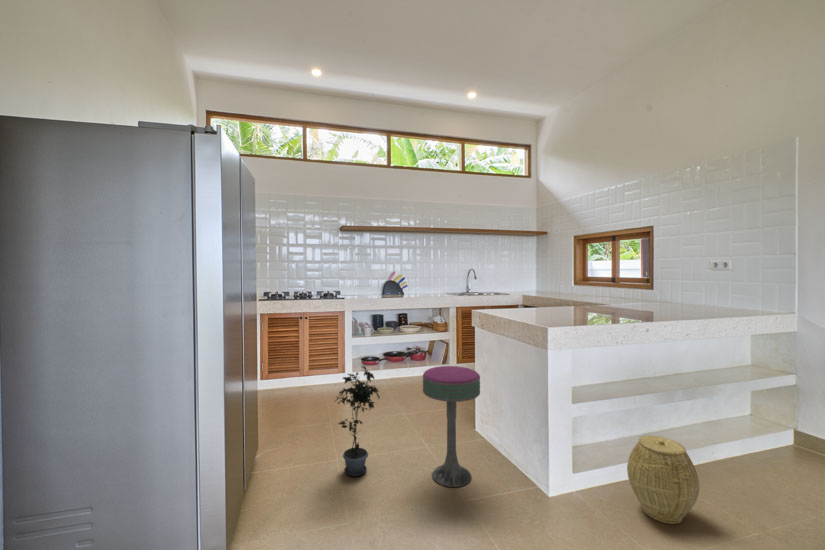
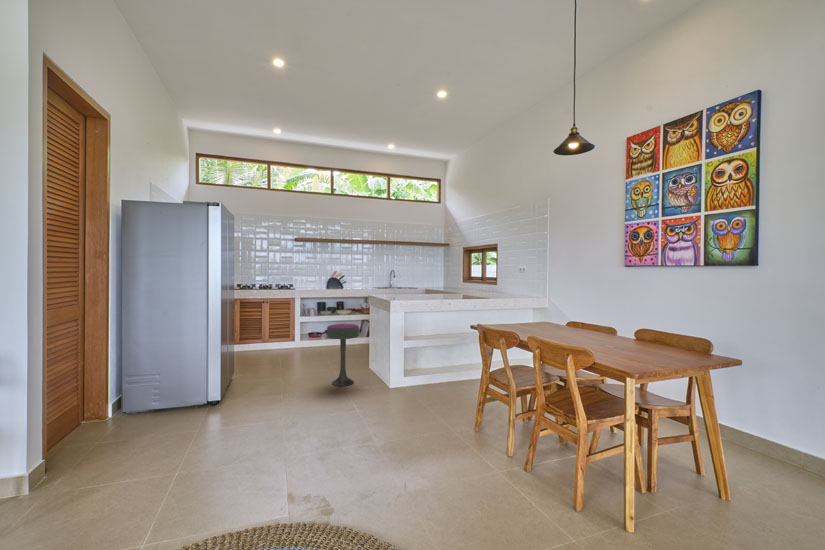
potted plant: present [336,366,380,476] -> none [277,323,304,383]
woven basket: present [627,436,699,524] -> none [426,355,456,394]

